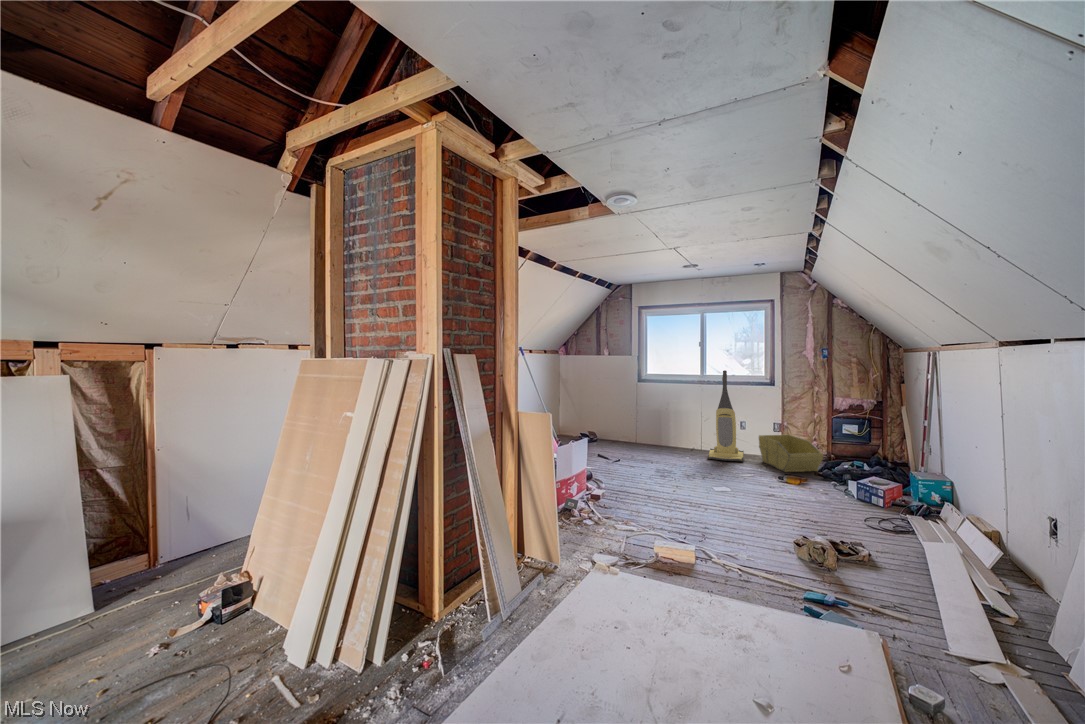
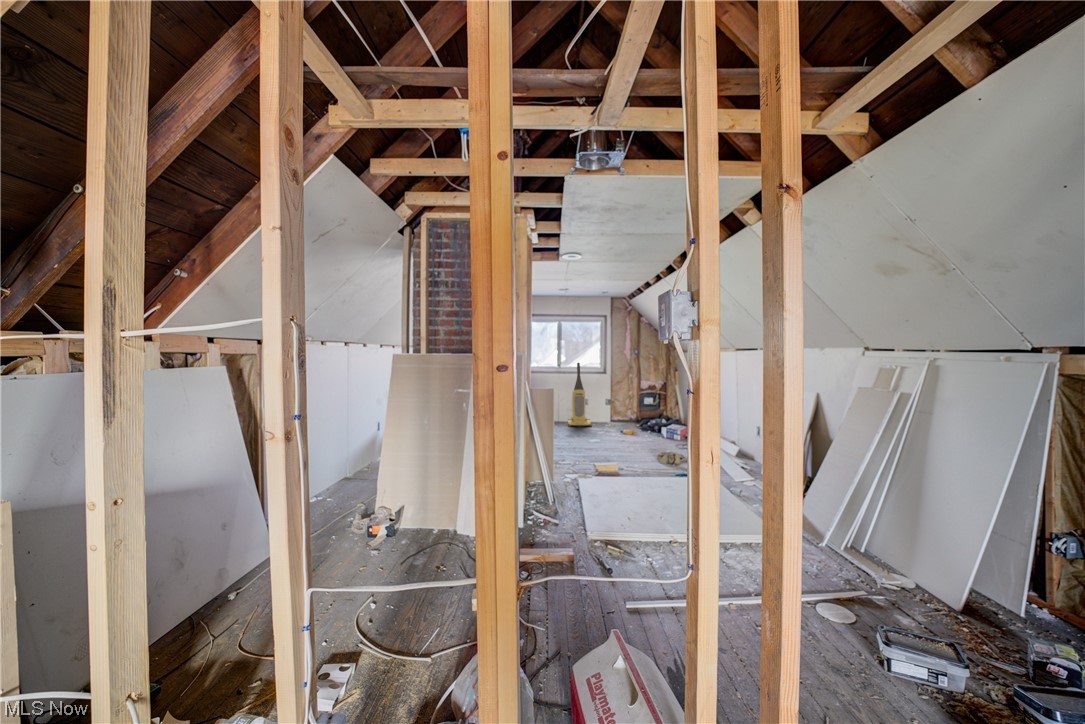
storage bin: present [759,435,823,472] -> none [599,407,640,430]

